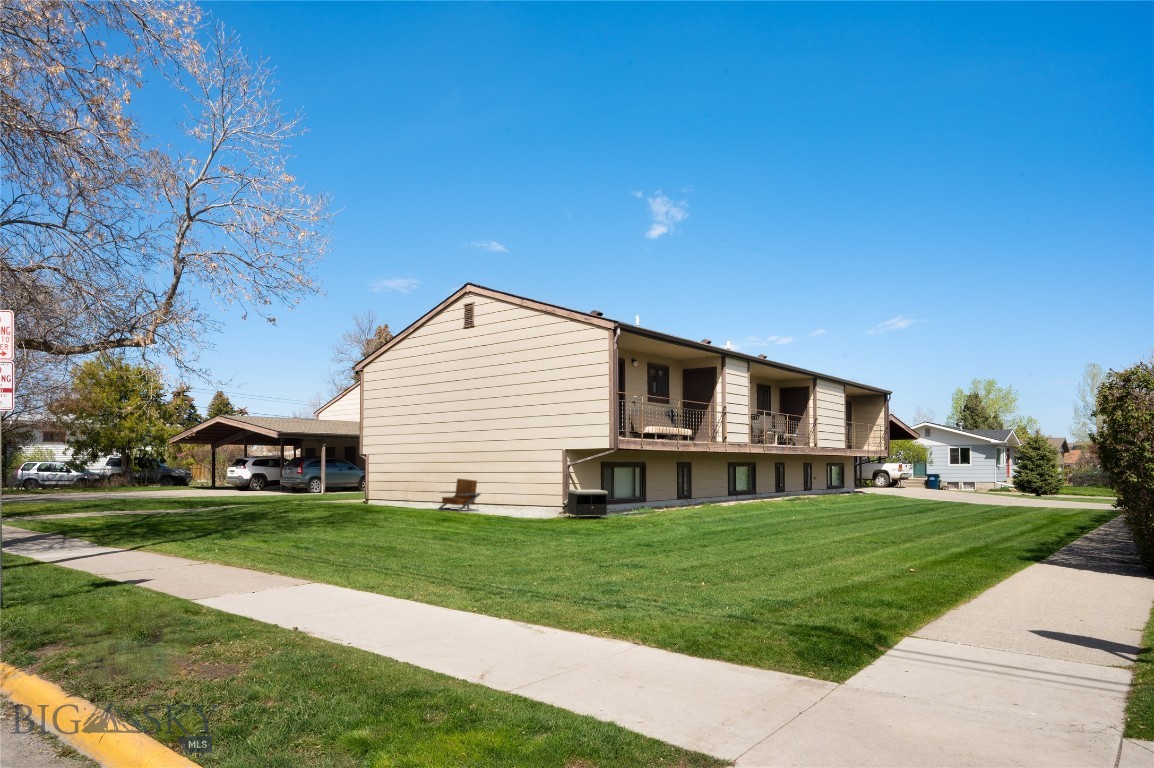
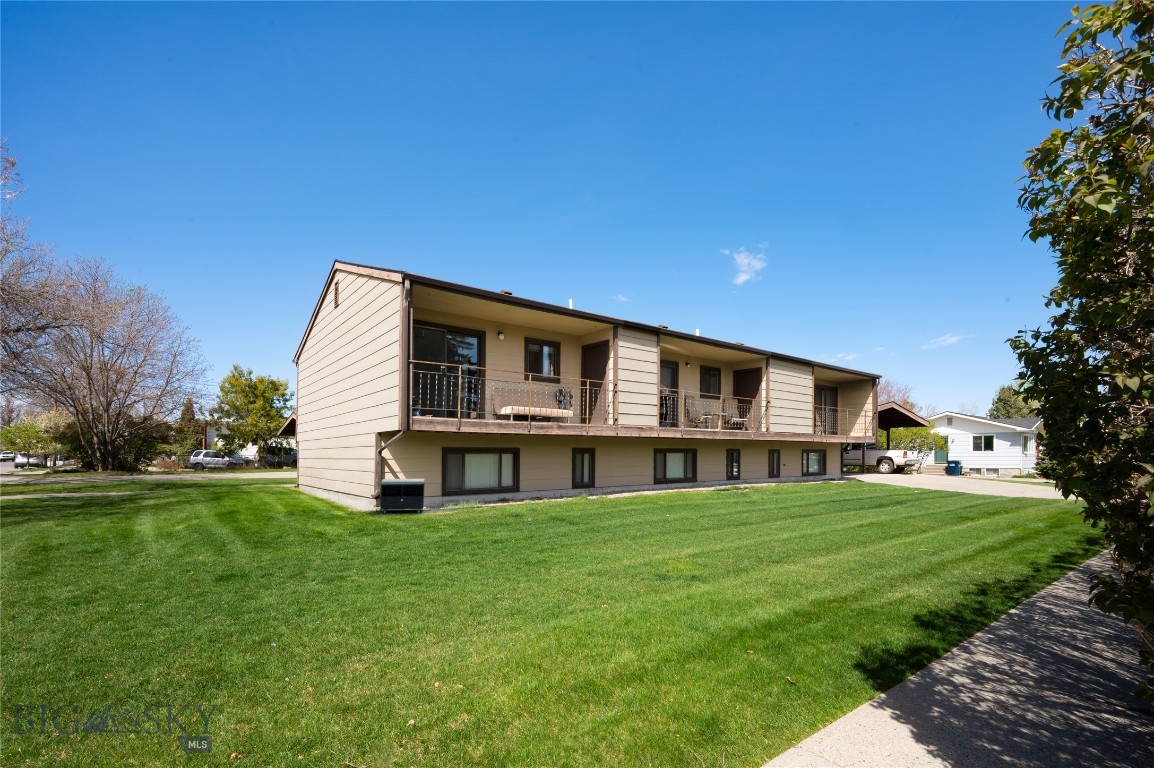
lounge chair: present [438,479,481,512] -> none [299,466,338,502]

